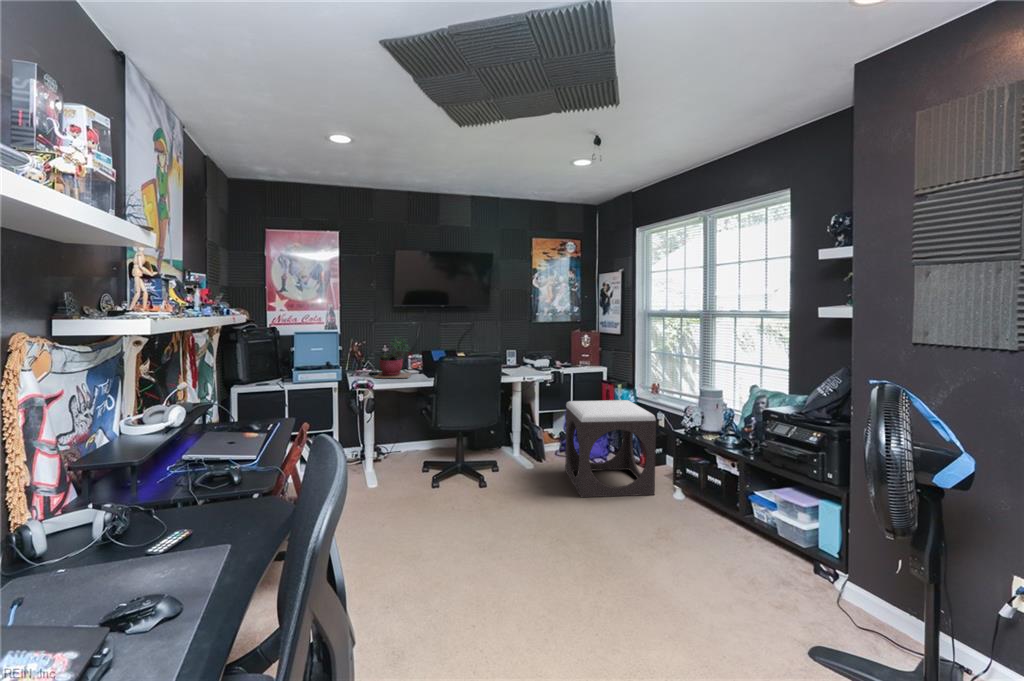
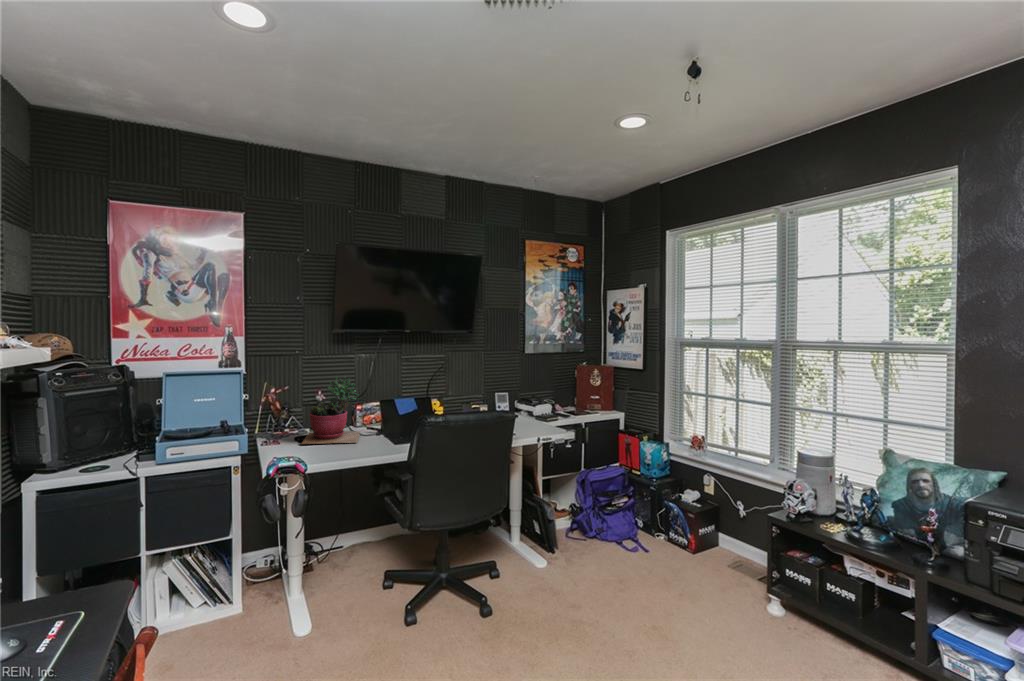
footstool: present [565,400,656,497] -> none [598,466,751,632]

